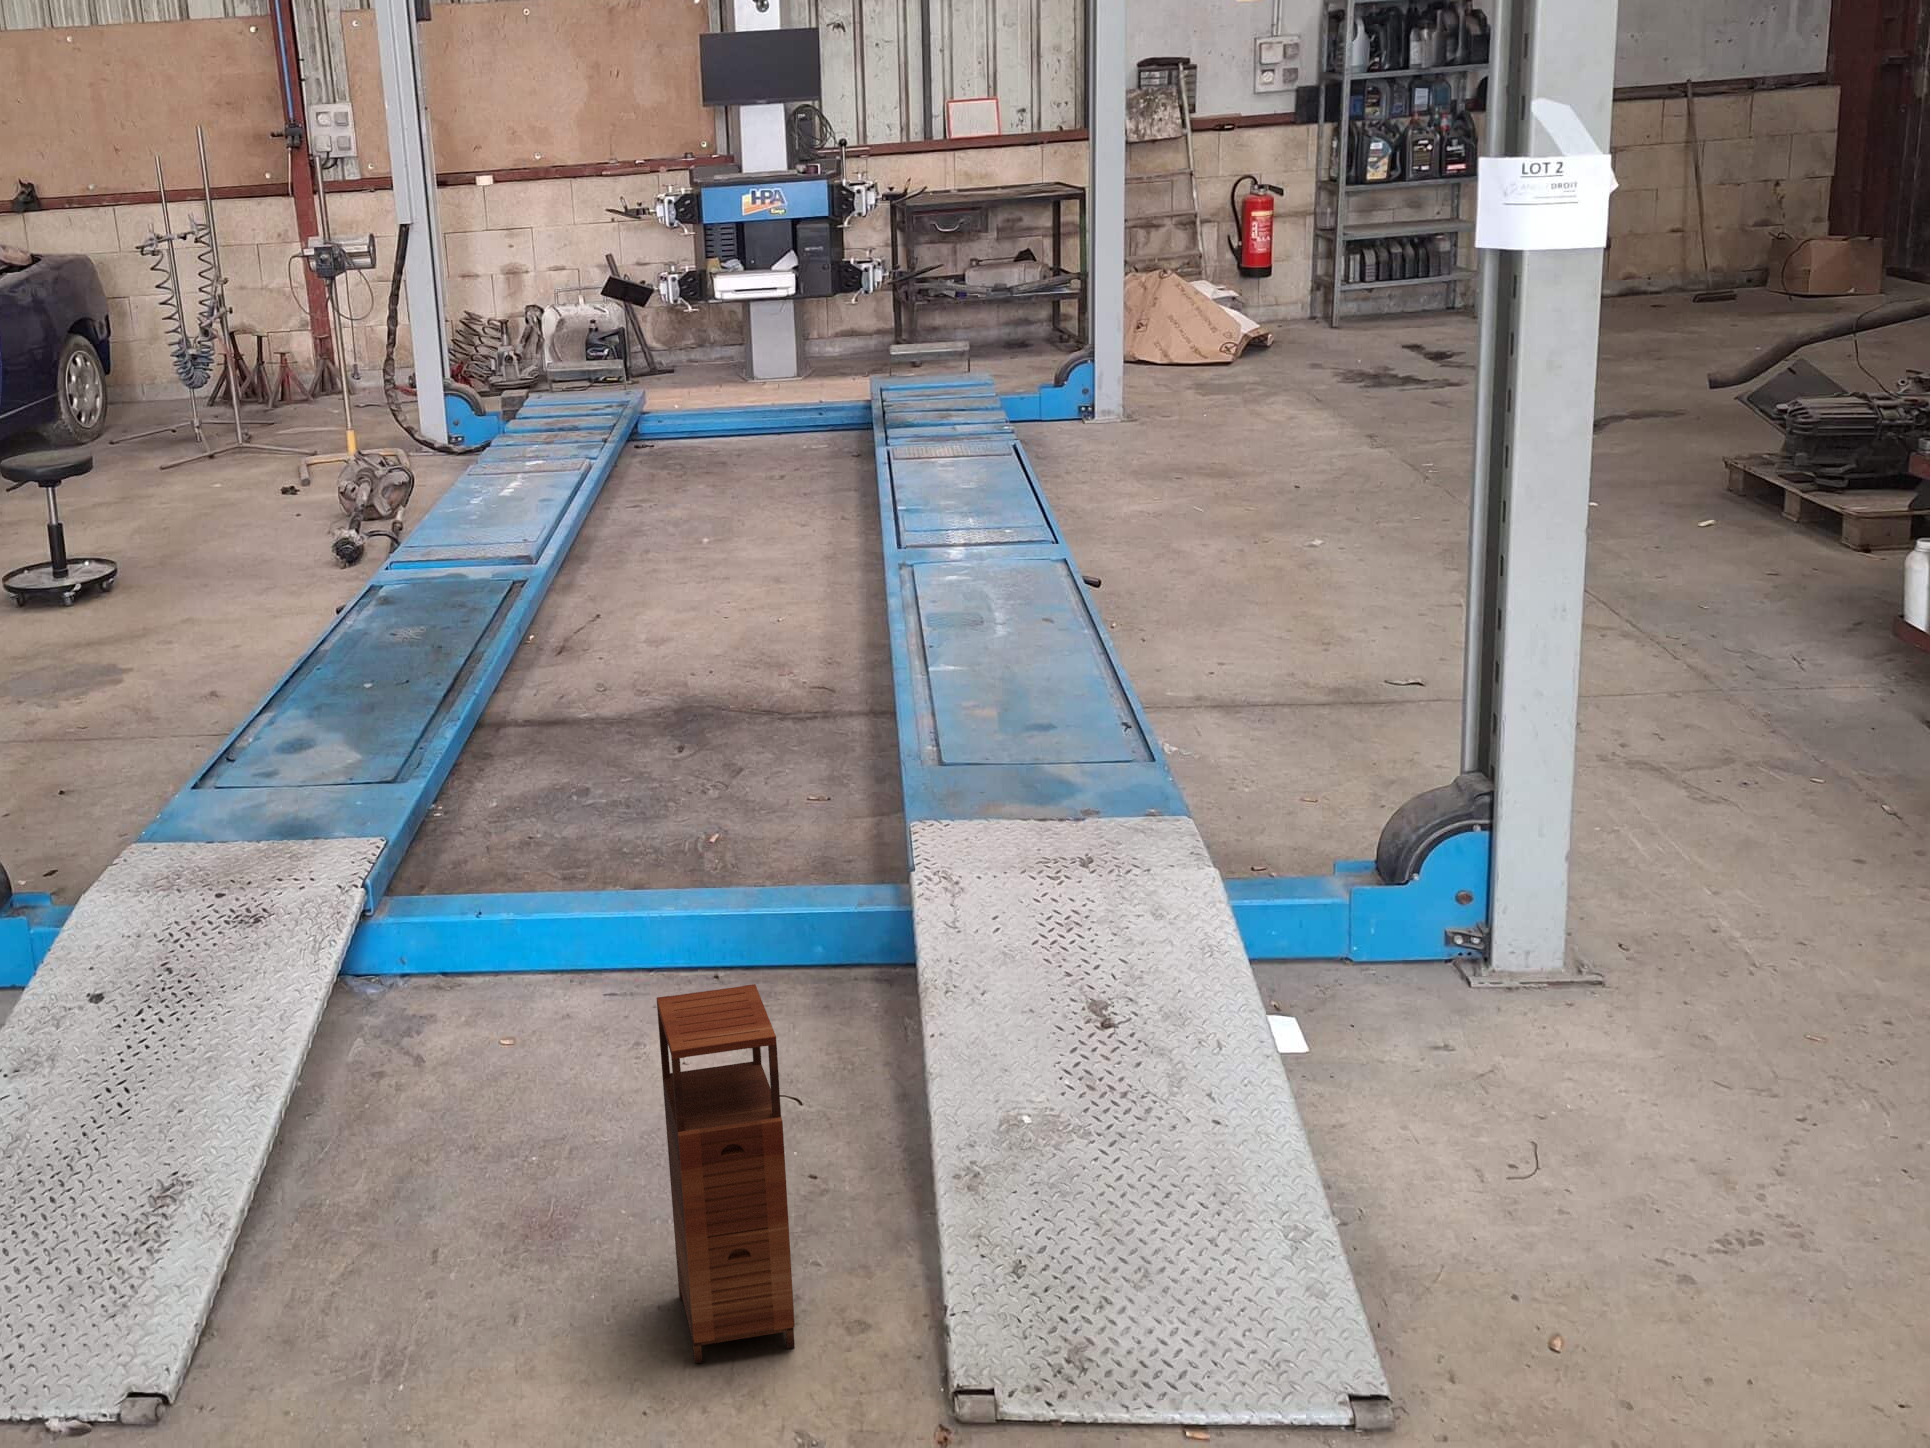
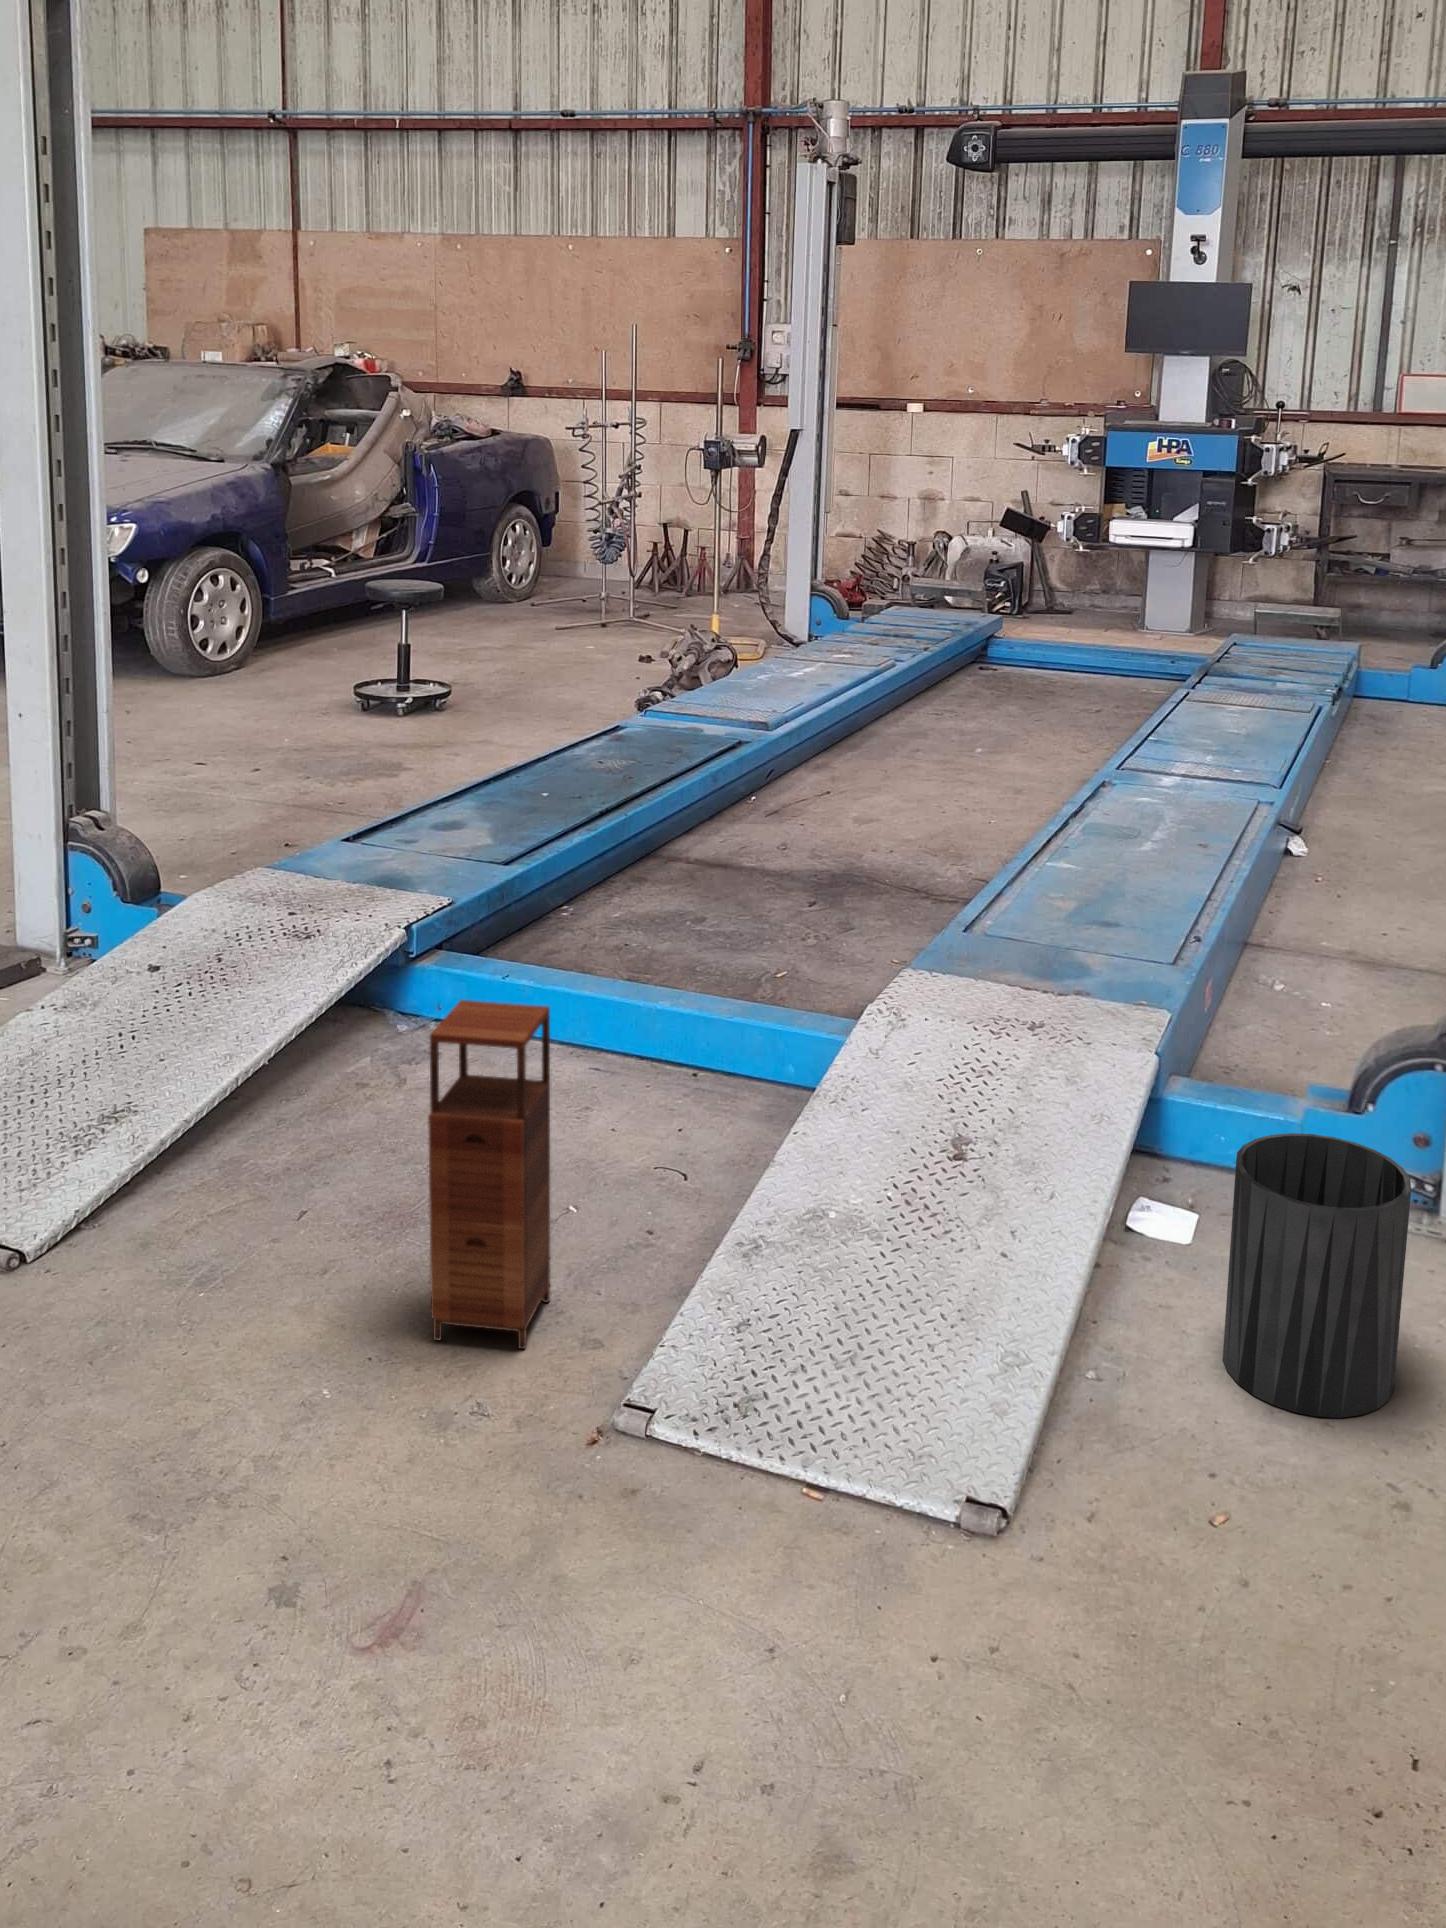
trash can: none [1411,939,1597,1211] -> present [1223,1133,1411,1418]

